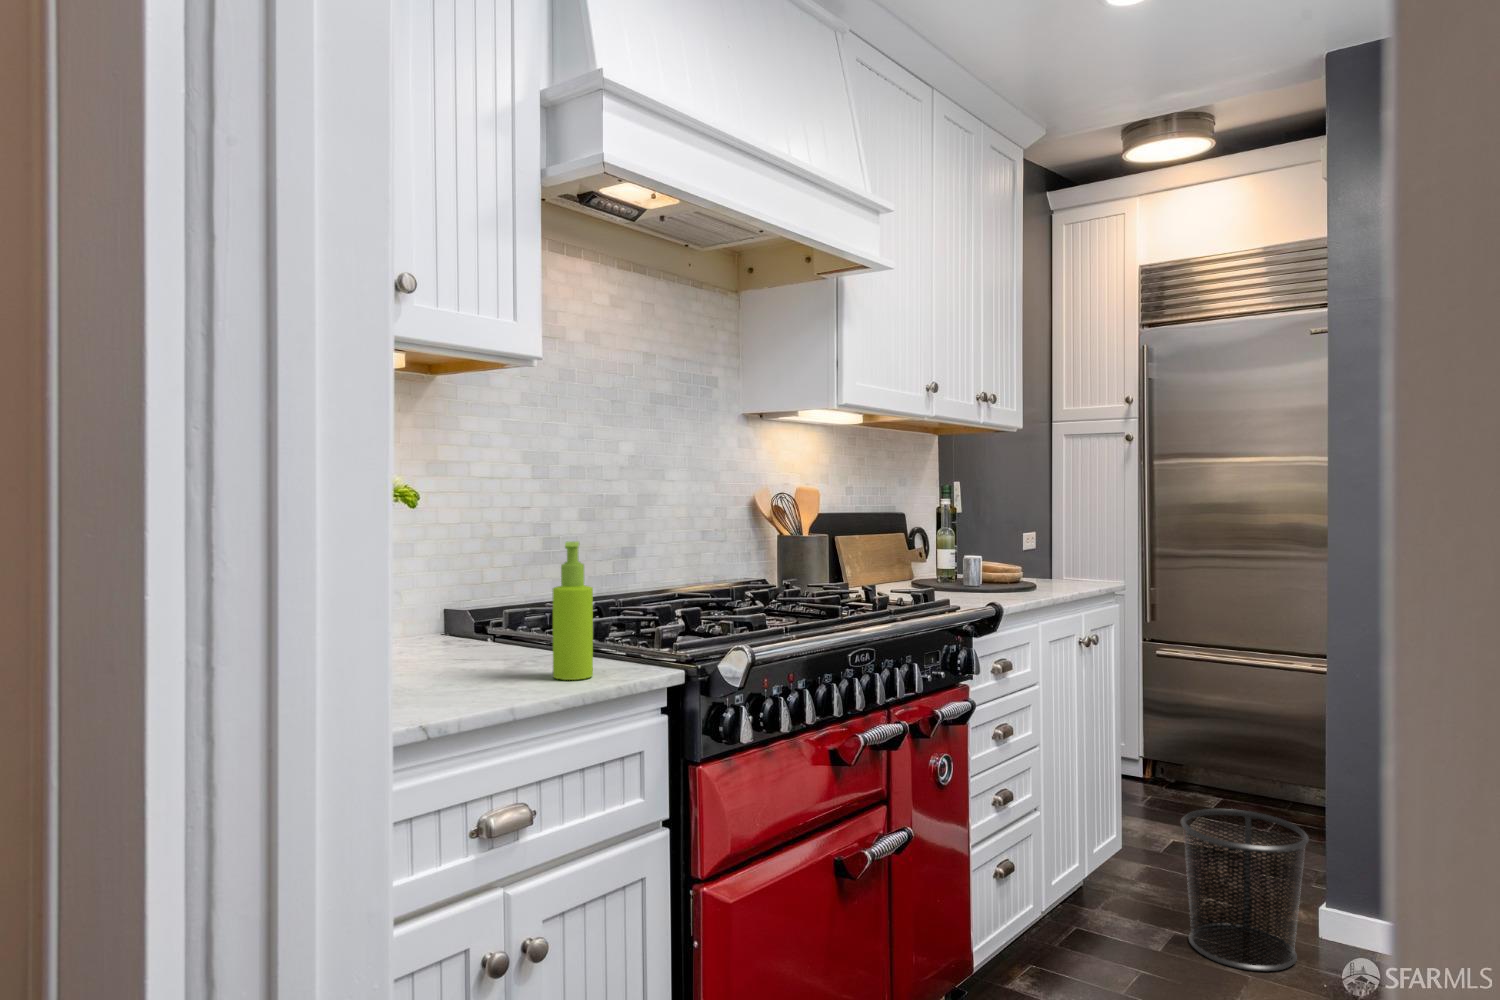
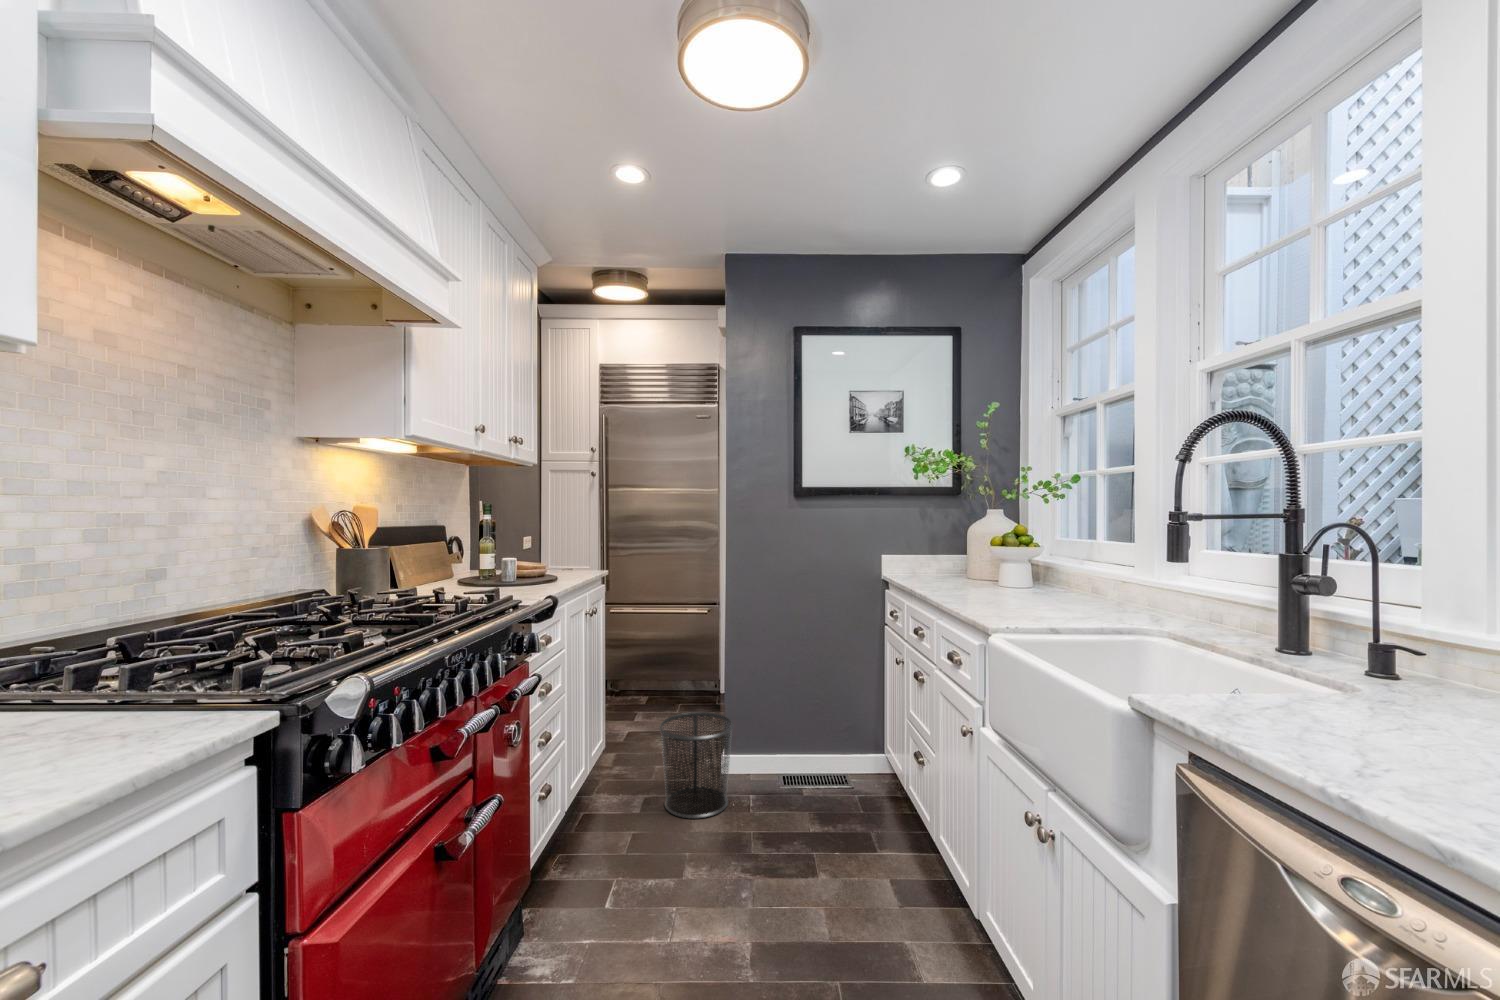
soap dispenser: present [553,541,593,680] -> none [64,572,138,757]

